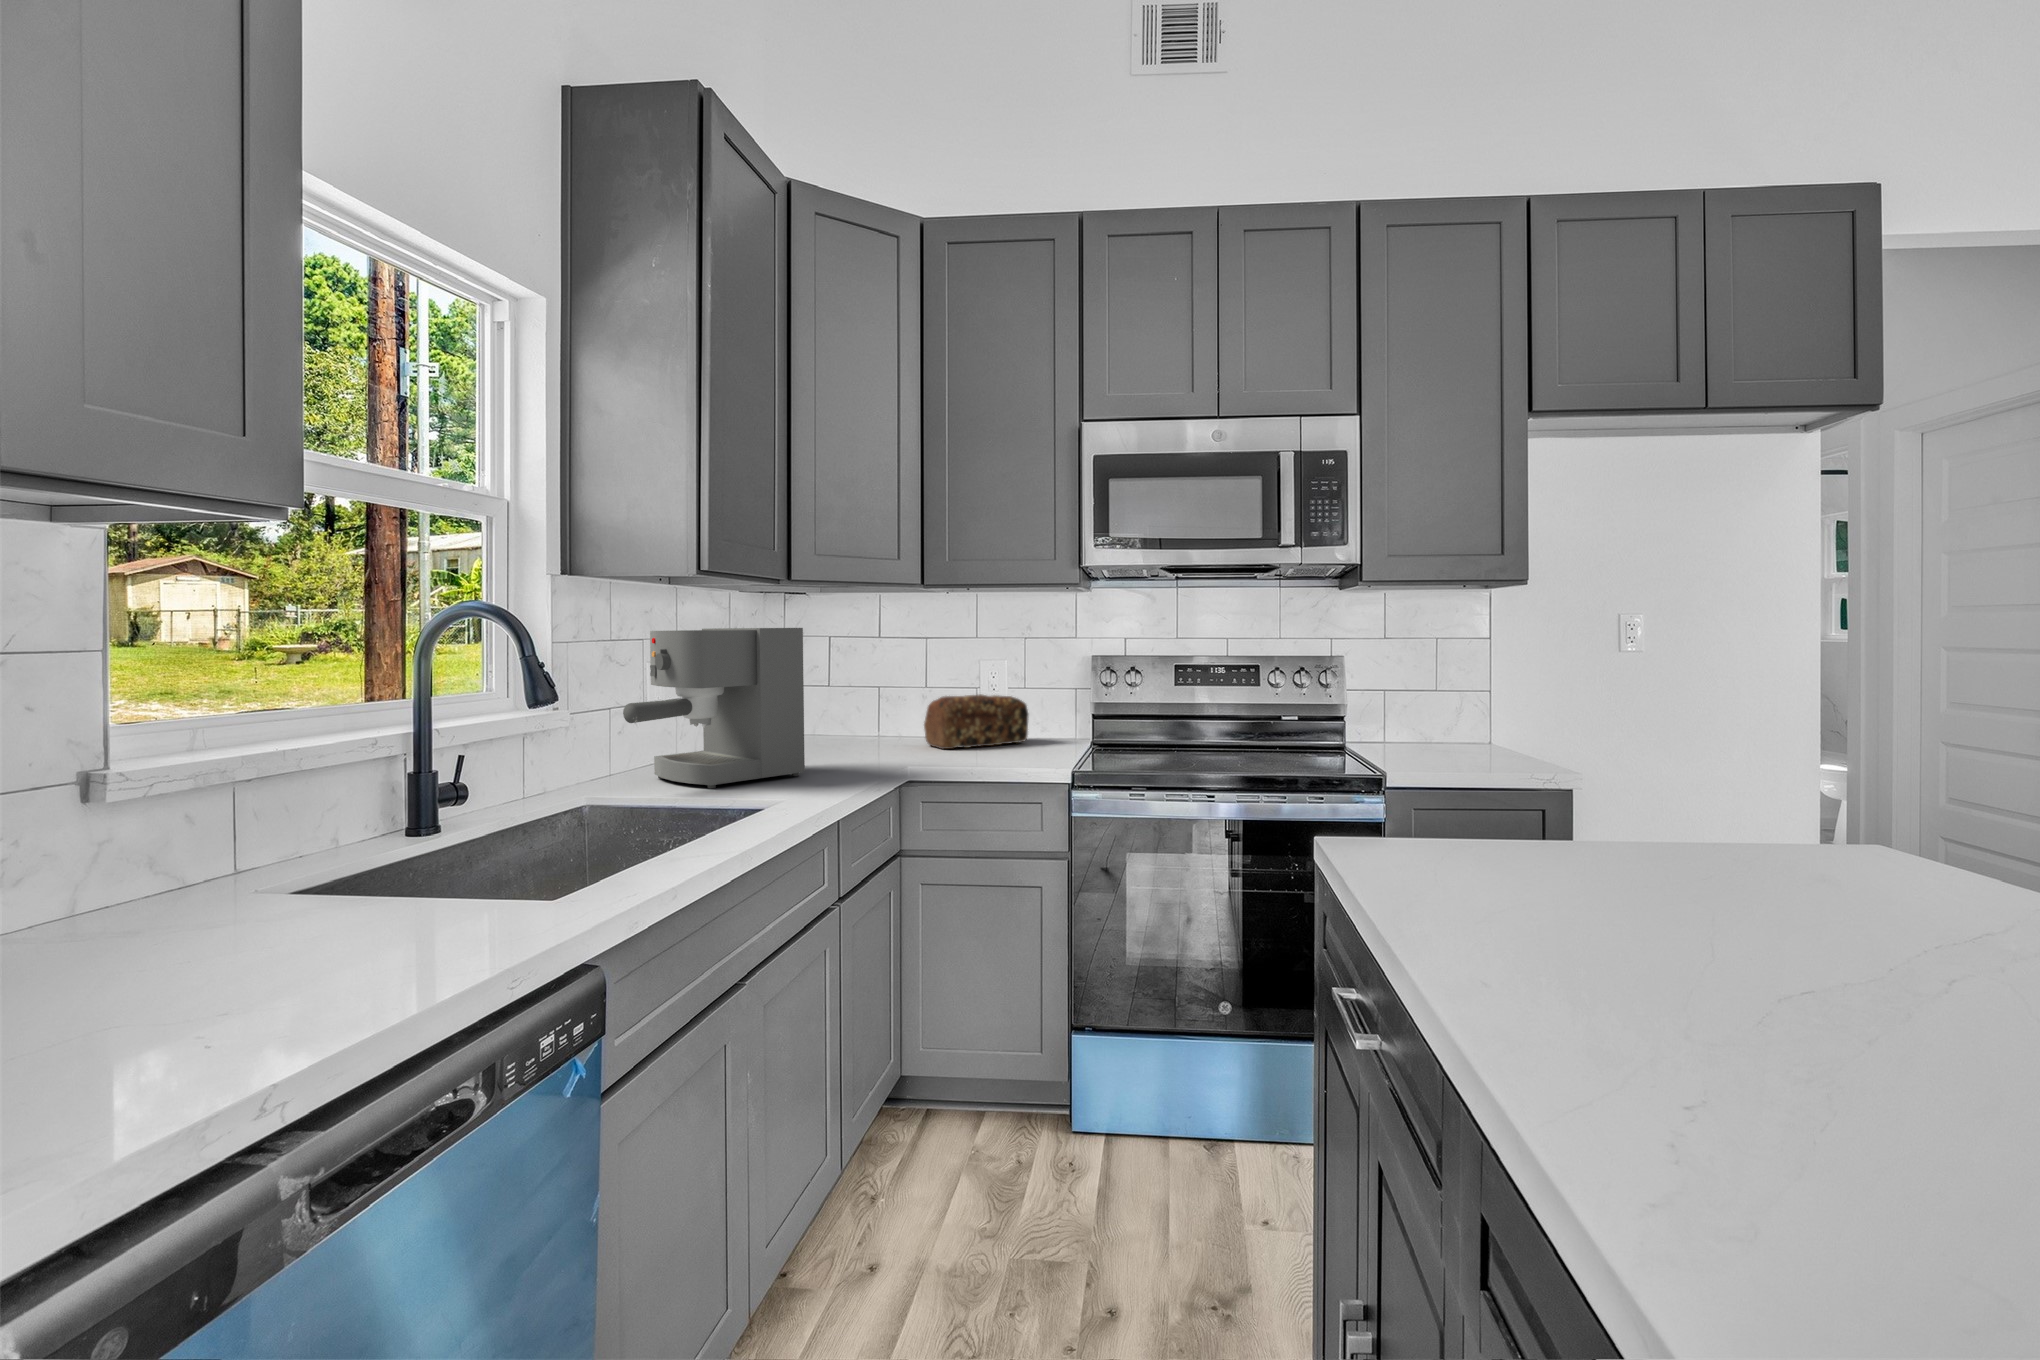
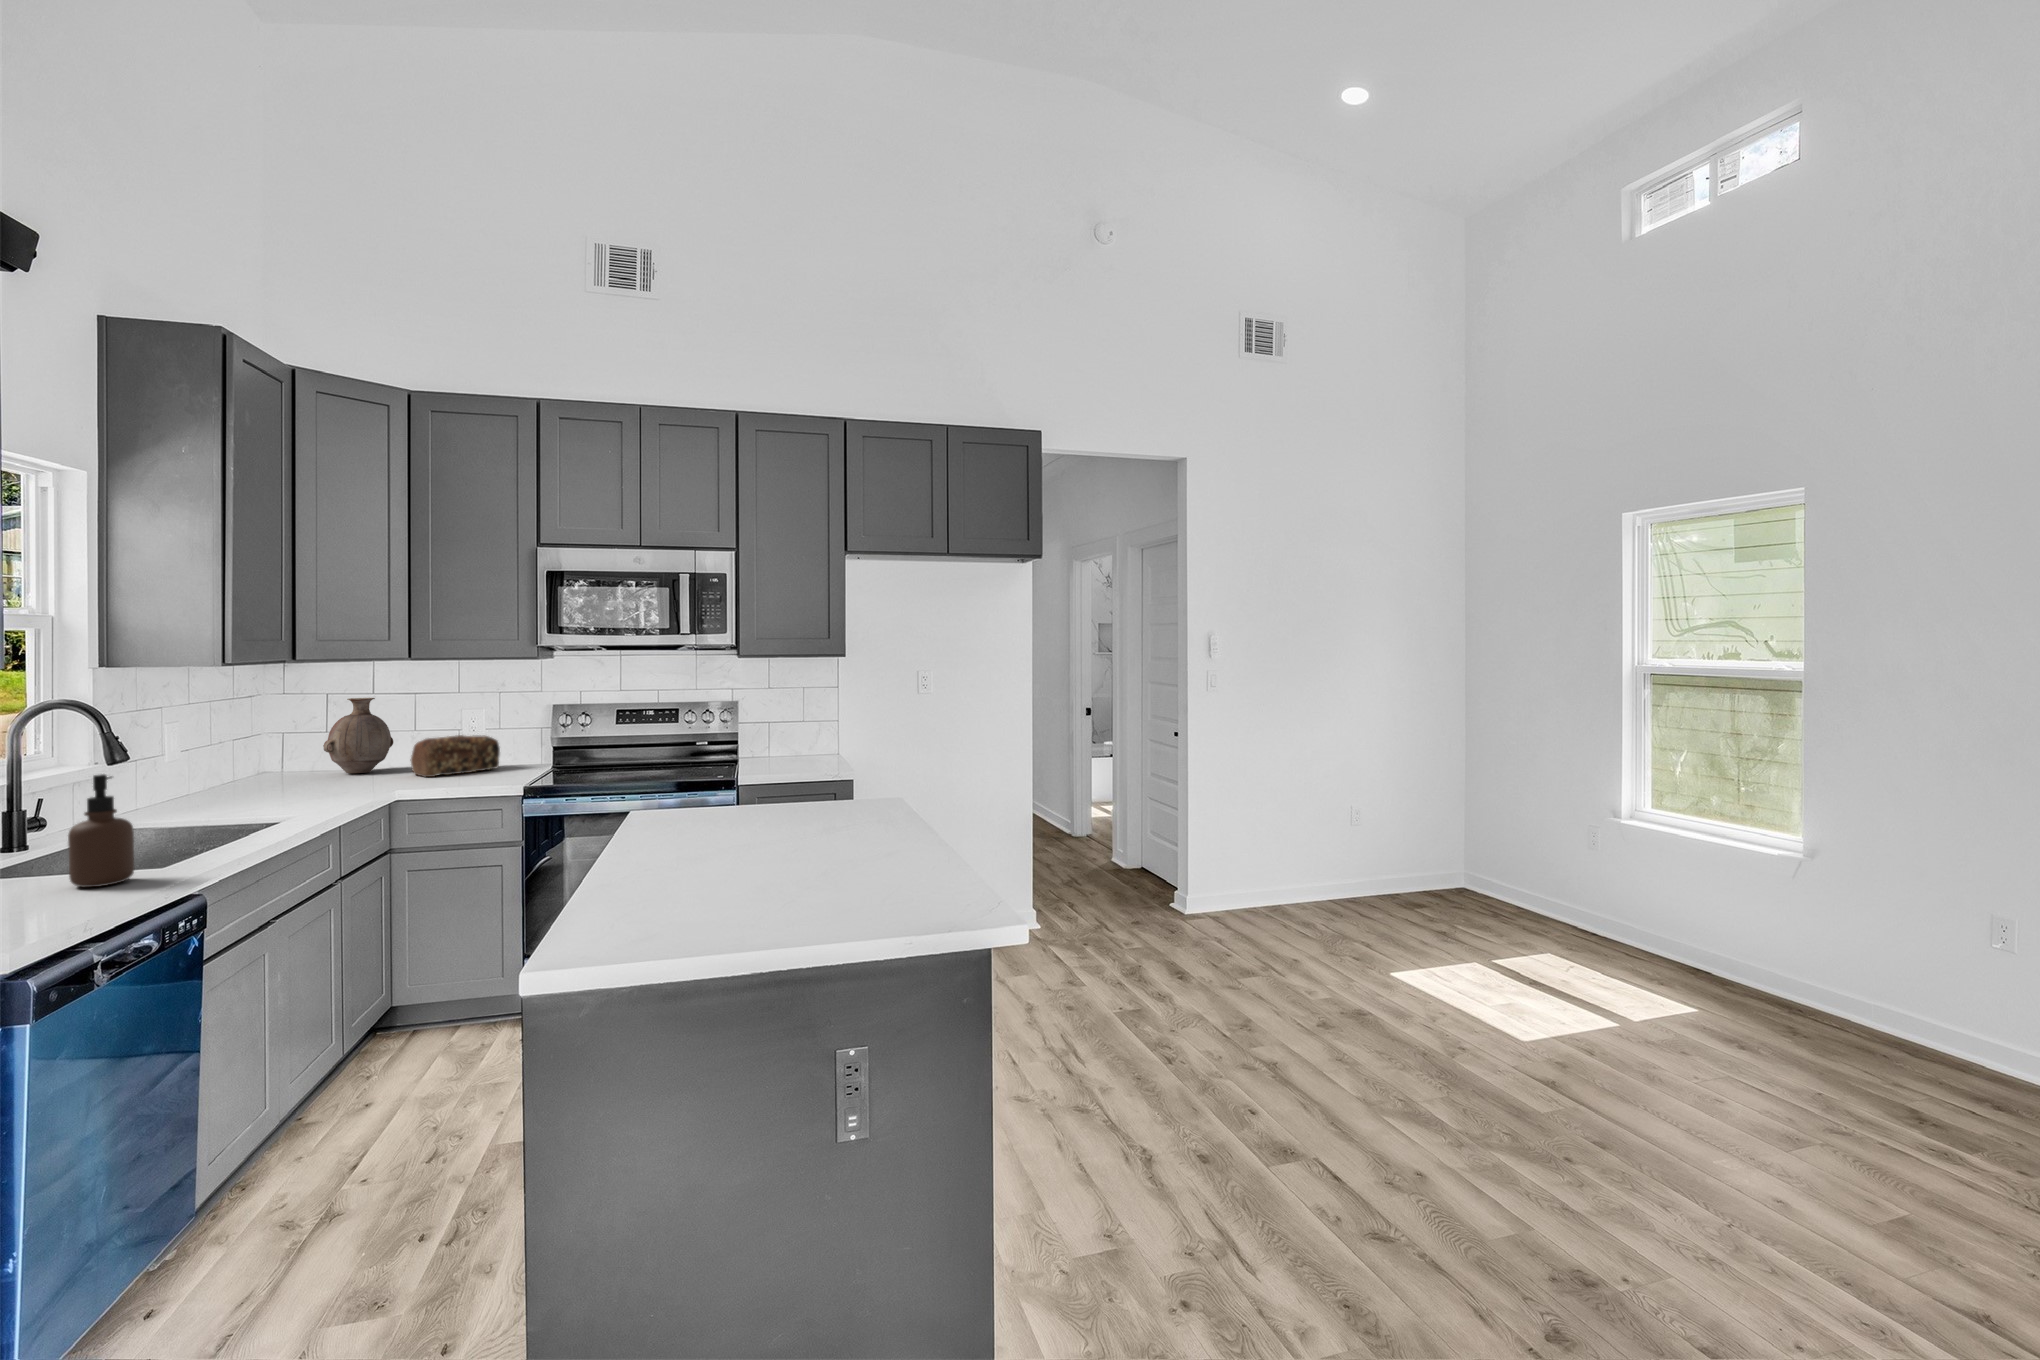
coffee maker: present [623,628,805,788] -> none [159,697,308,813]
vase: none [826,643,903,740] -> present [323,698,393,773]
soap dispenser: none [374,709,492,941] -> present [68,774,134,887]

